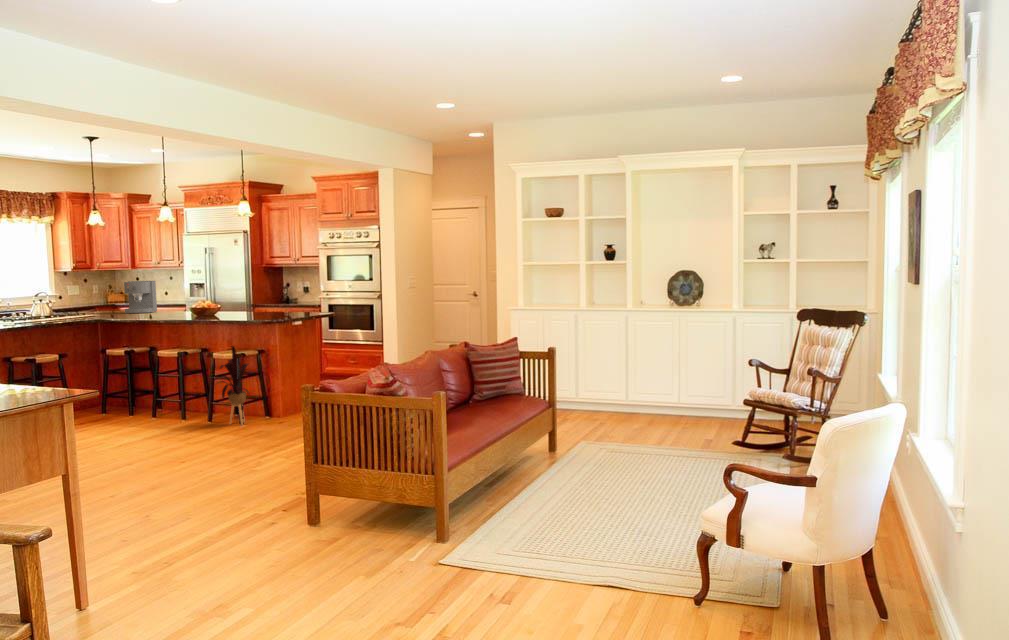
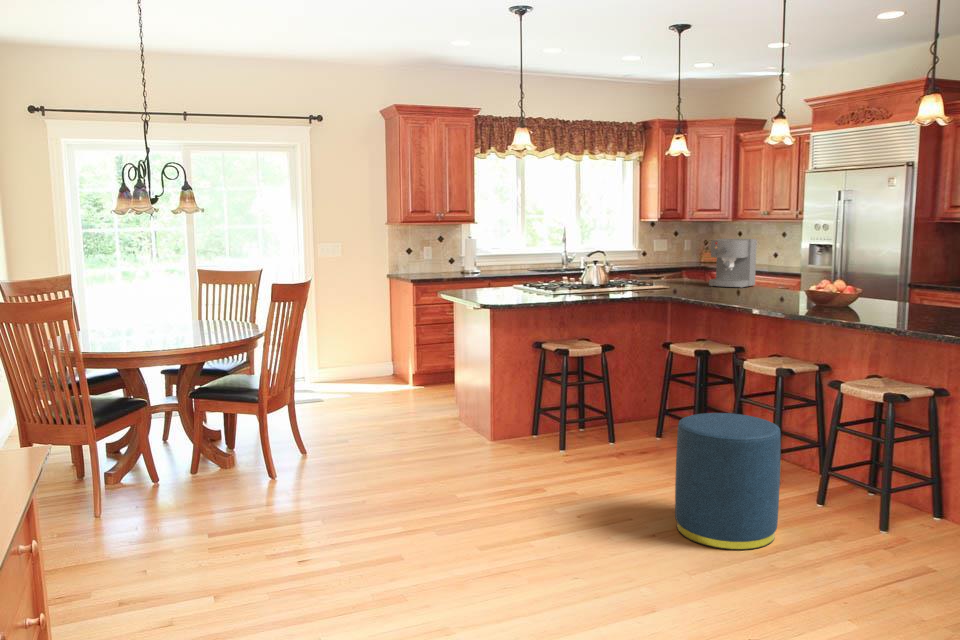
house plant: present [218,346,248,425] -> none [823,377,911,533]
ottoman: none [126,376,188,446] -> present [675,413,781,550]

